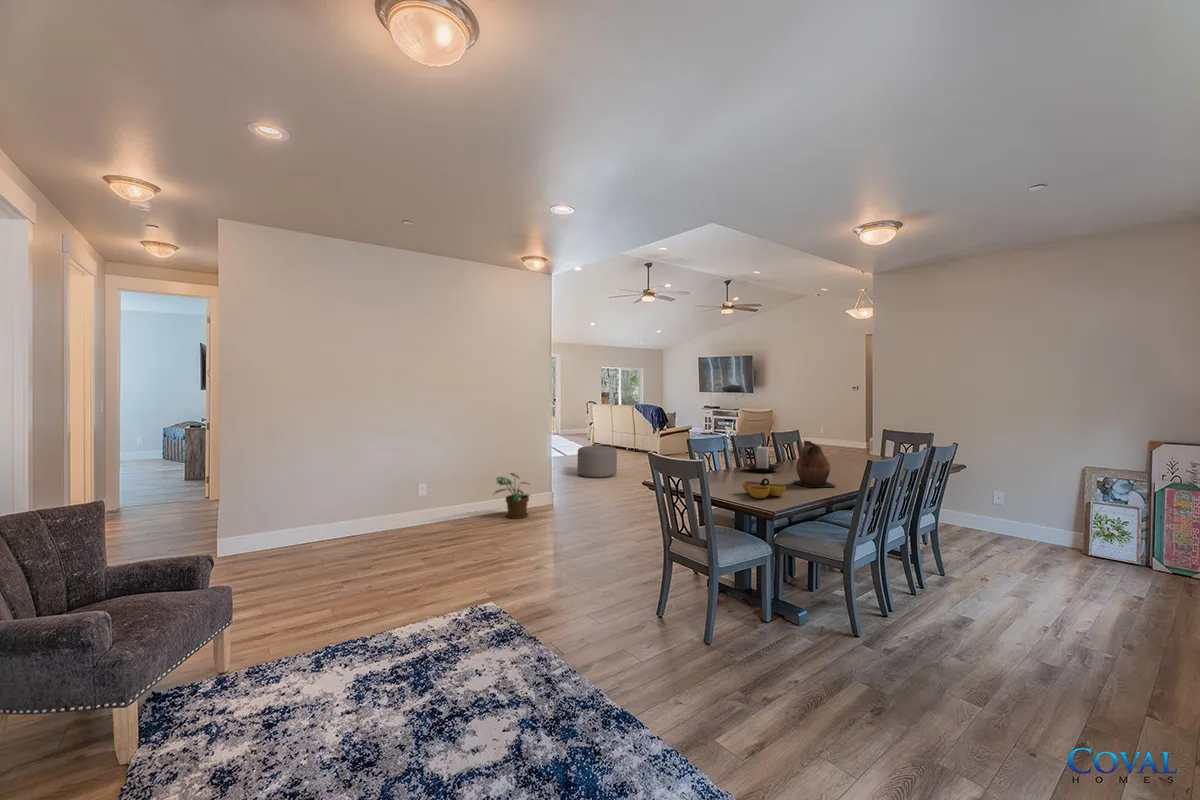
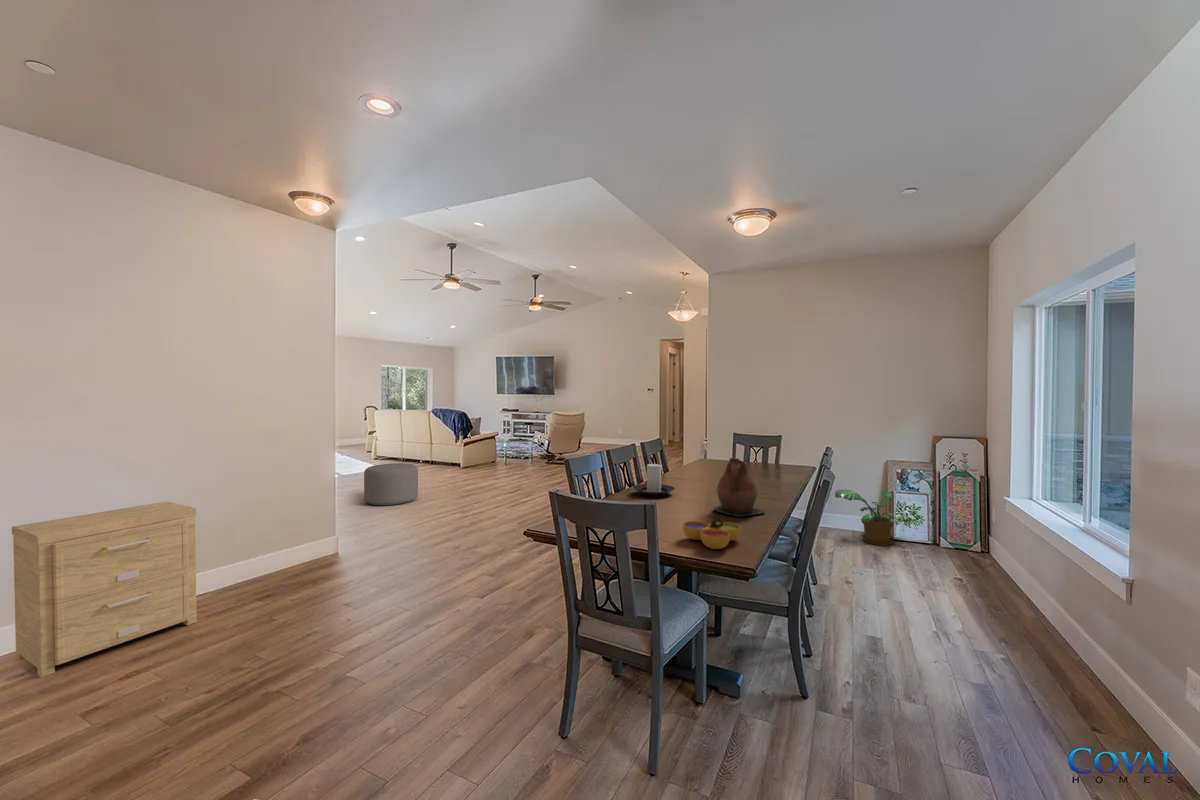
side table: none [397,454,474,538] -> present [12,501,197,677]
potted plant: present [494,473,530,519] -> present [835,490,899,545]

